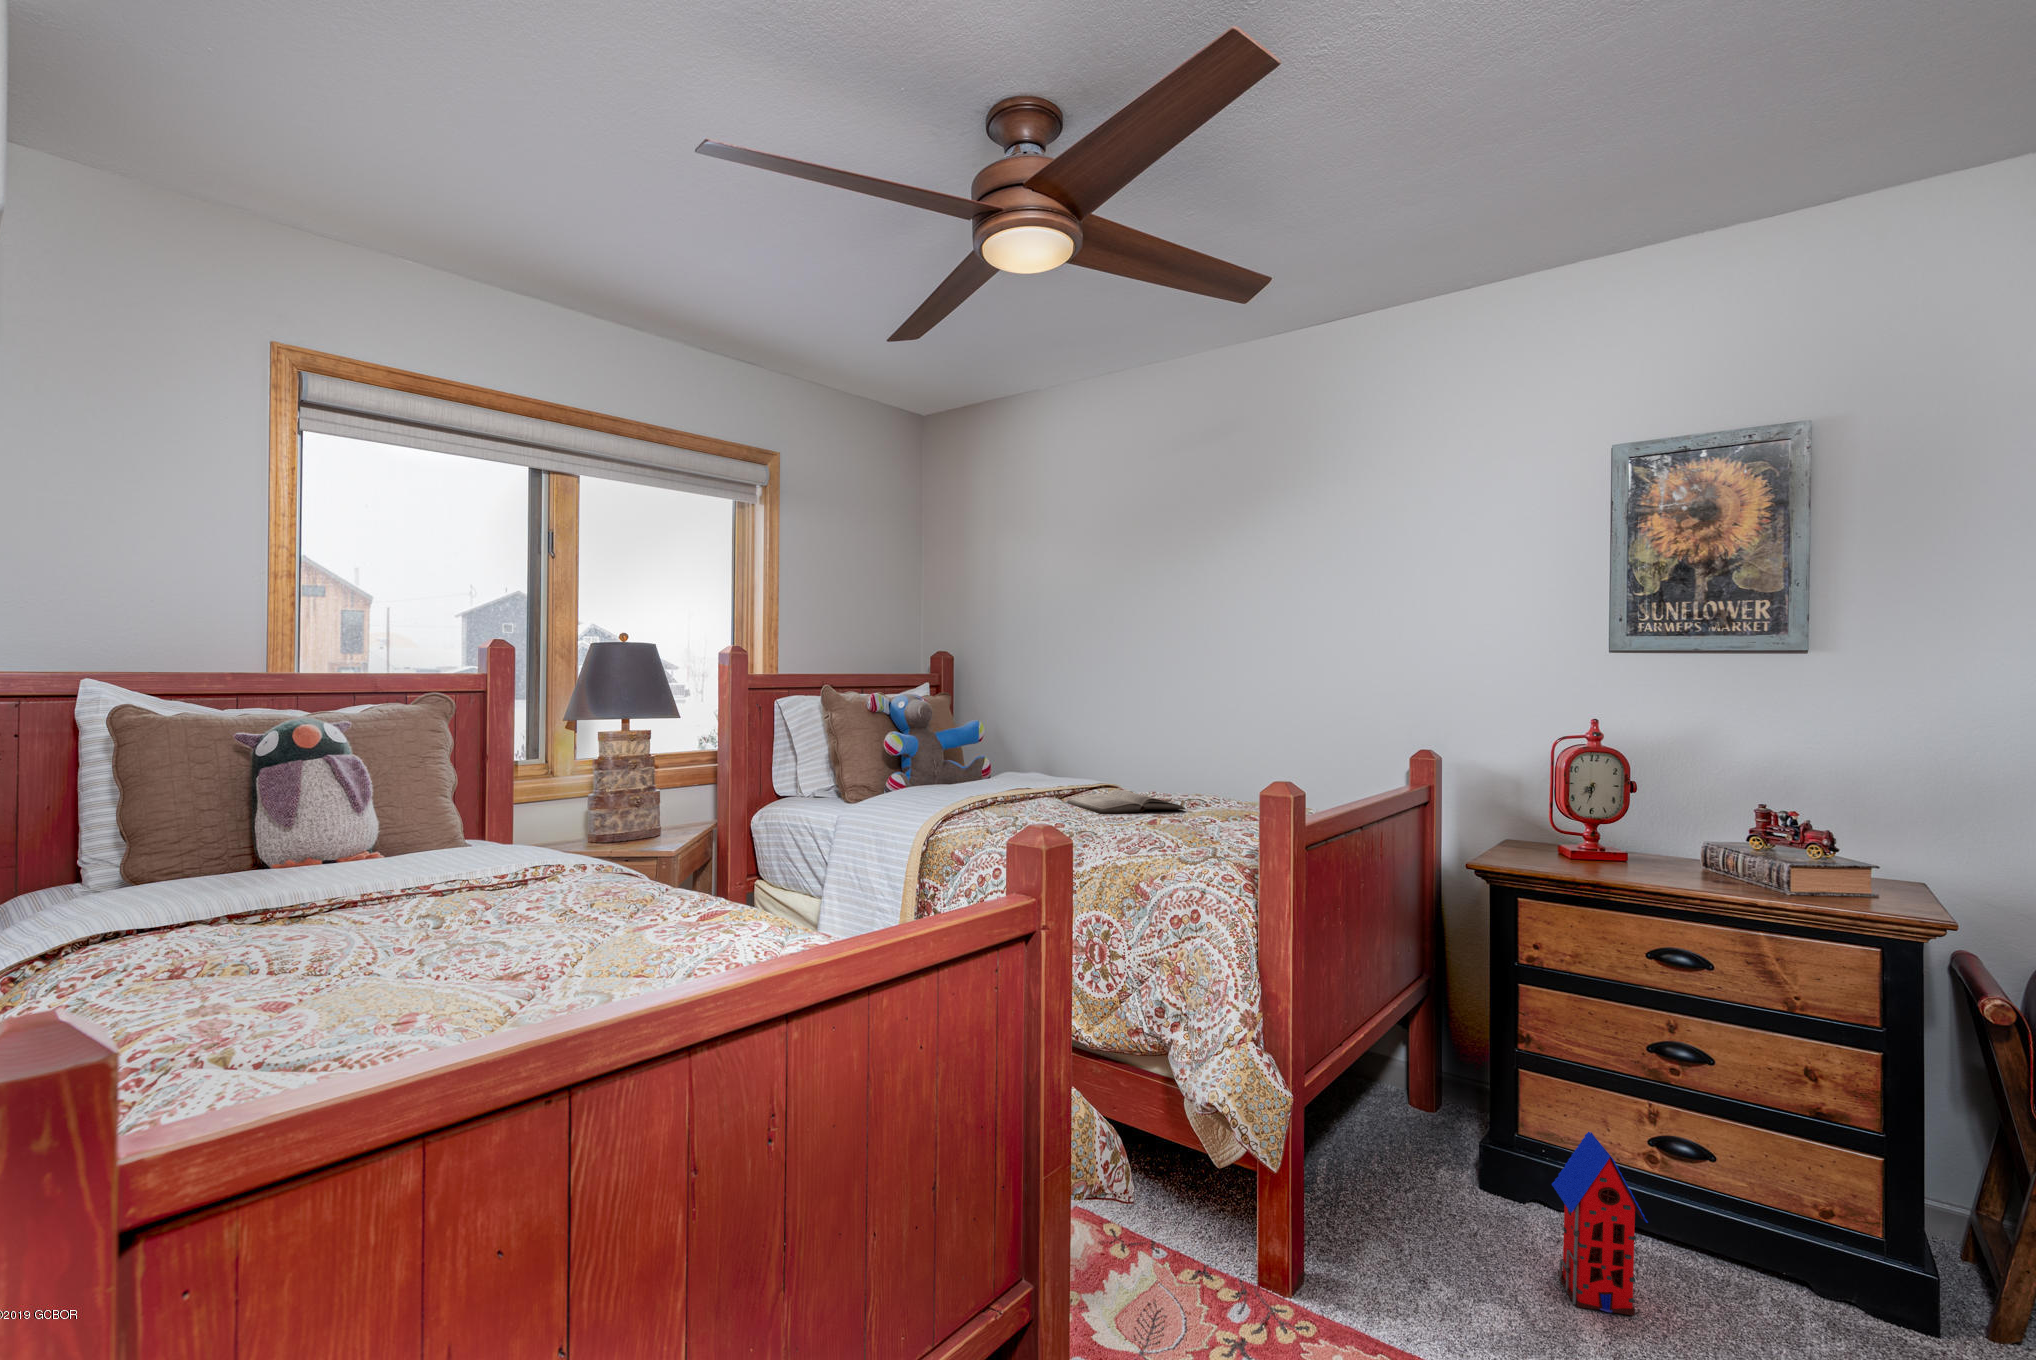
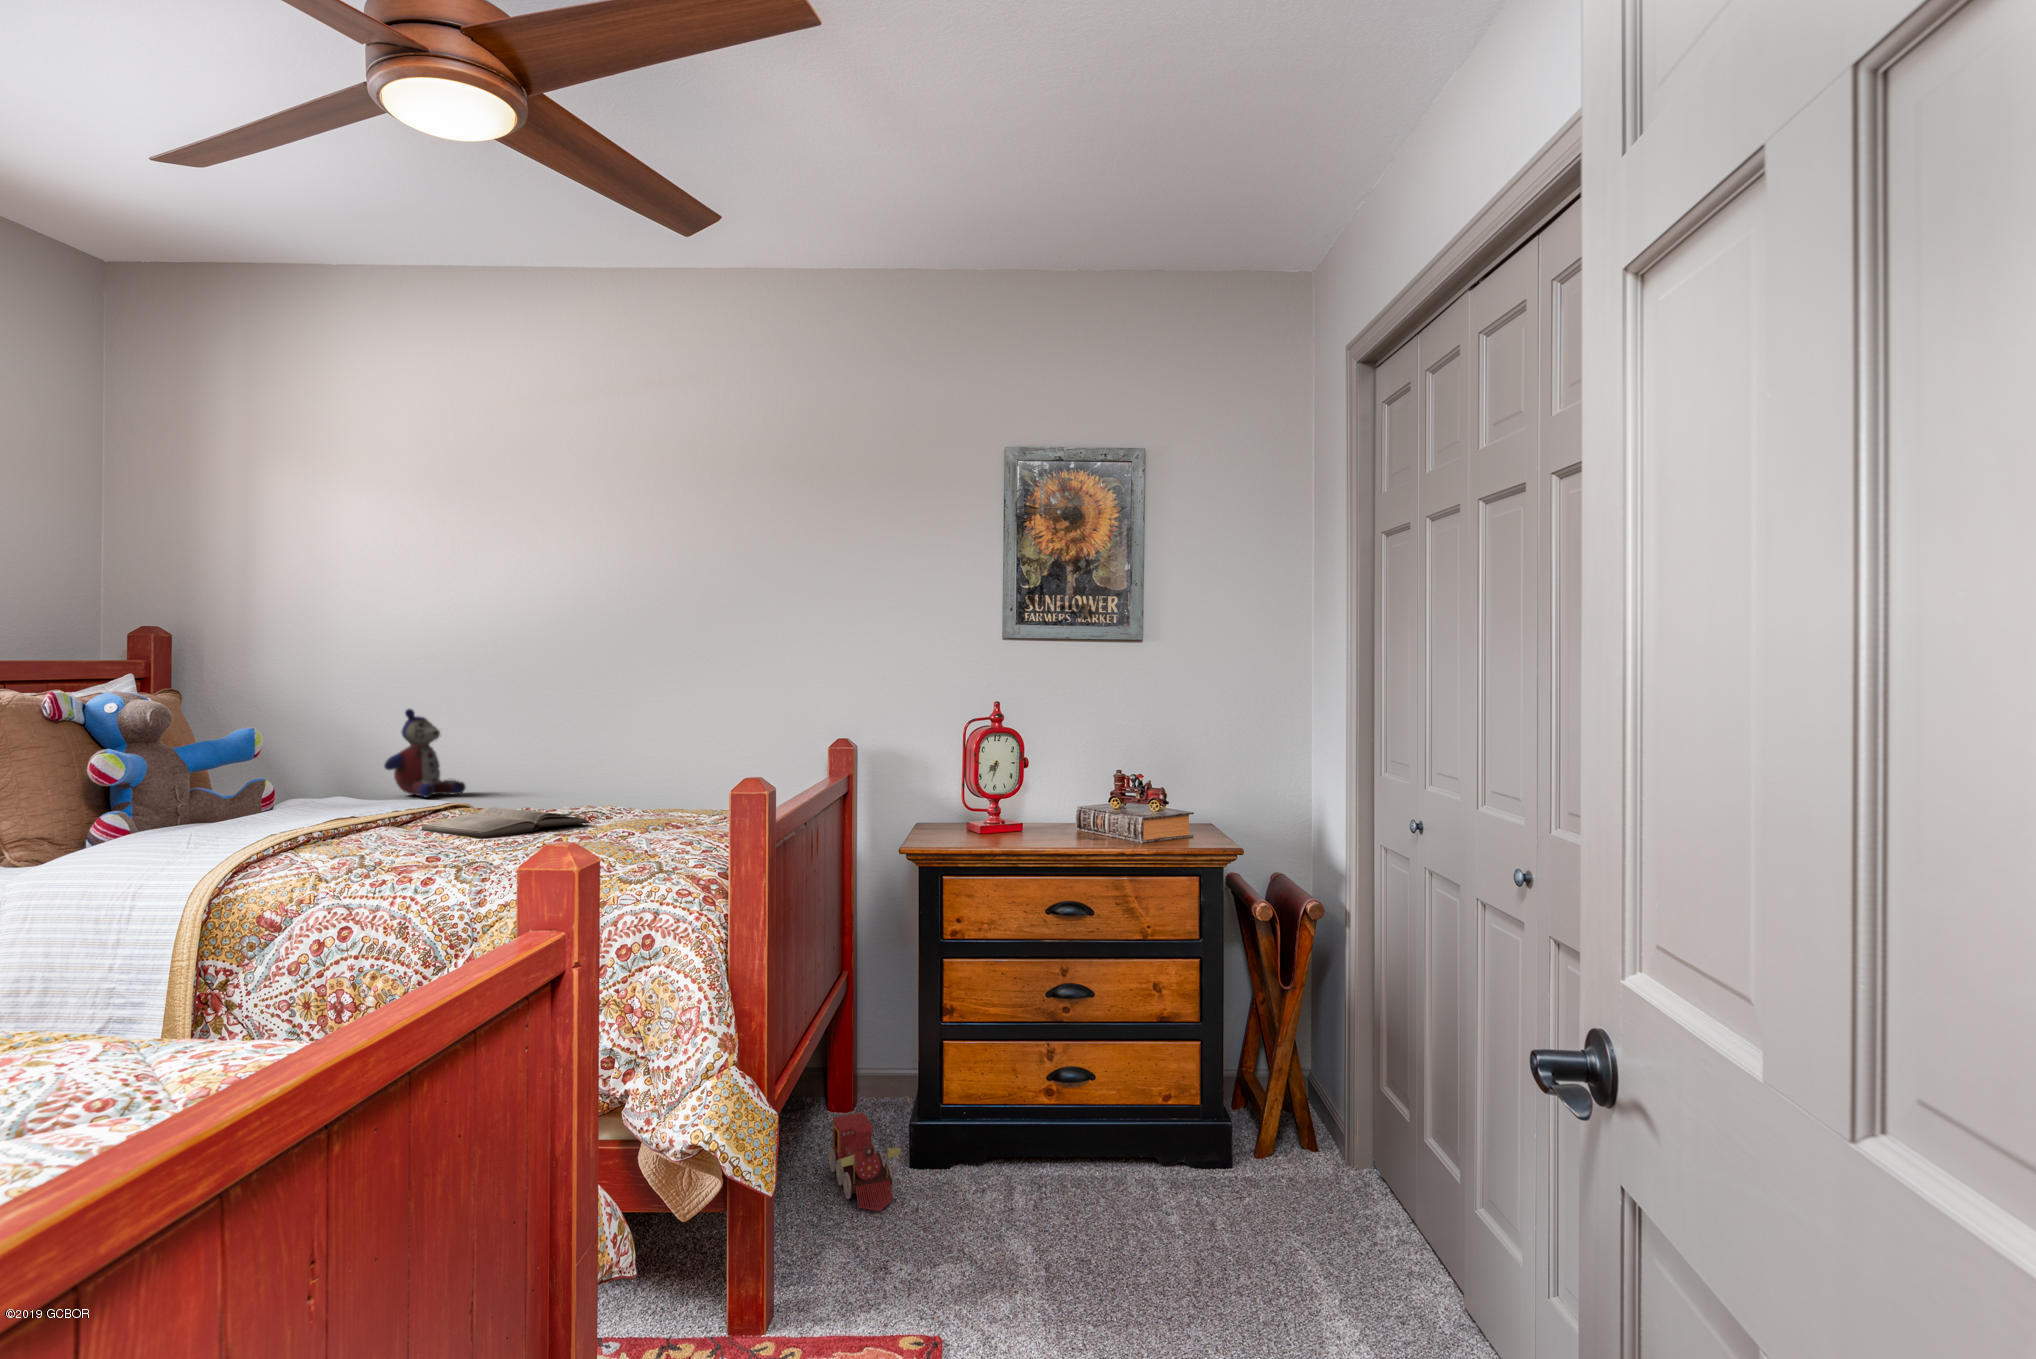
stuffed bear: none [1063,711,1116,778] -> present [384,709,466,797]
toy train: none [1389,1114,1459,1222] -> present [829,1113,901,1211]
toy house: present [1552,1132,1648,1316] -> none [986,1077,1061,1238]

